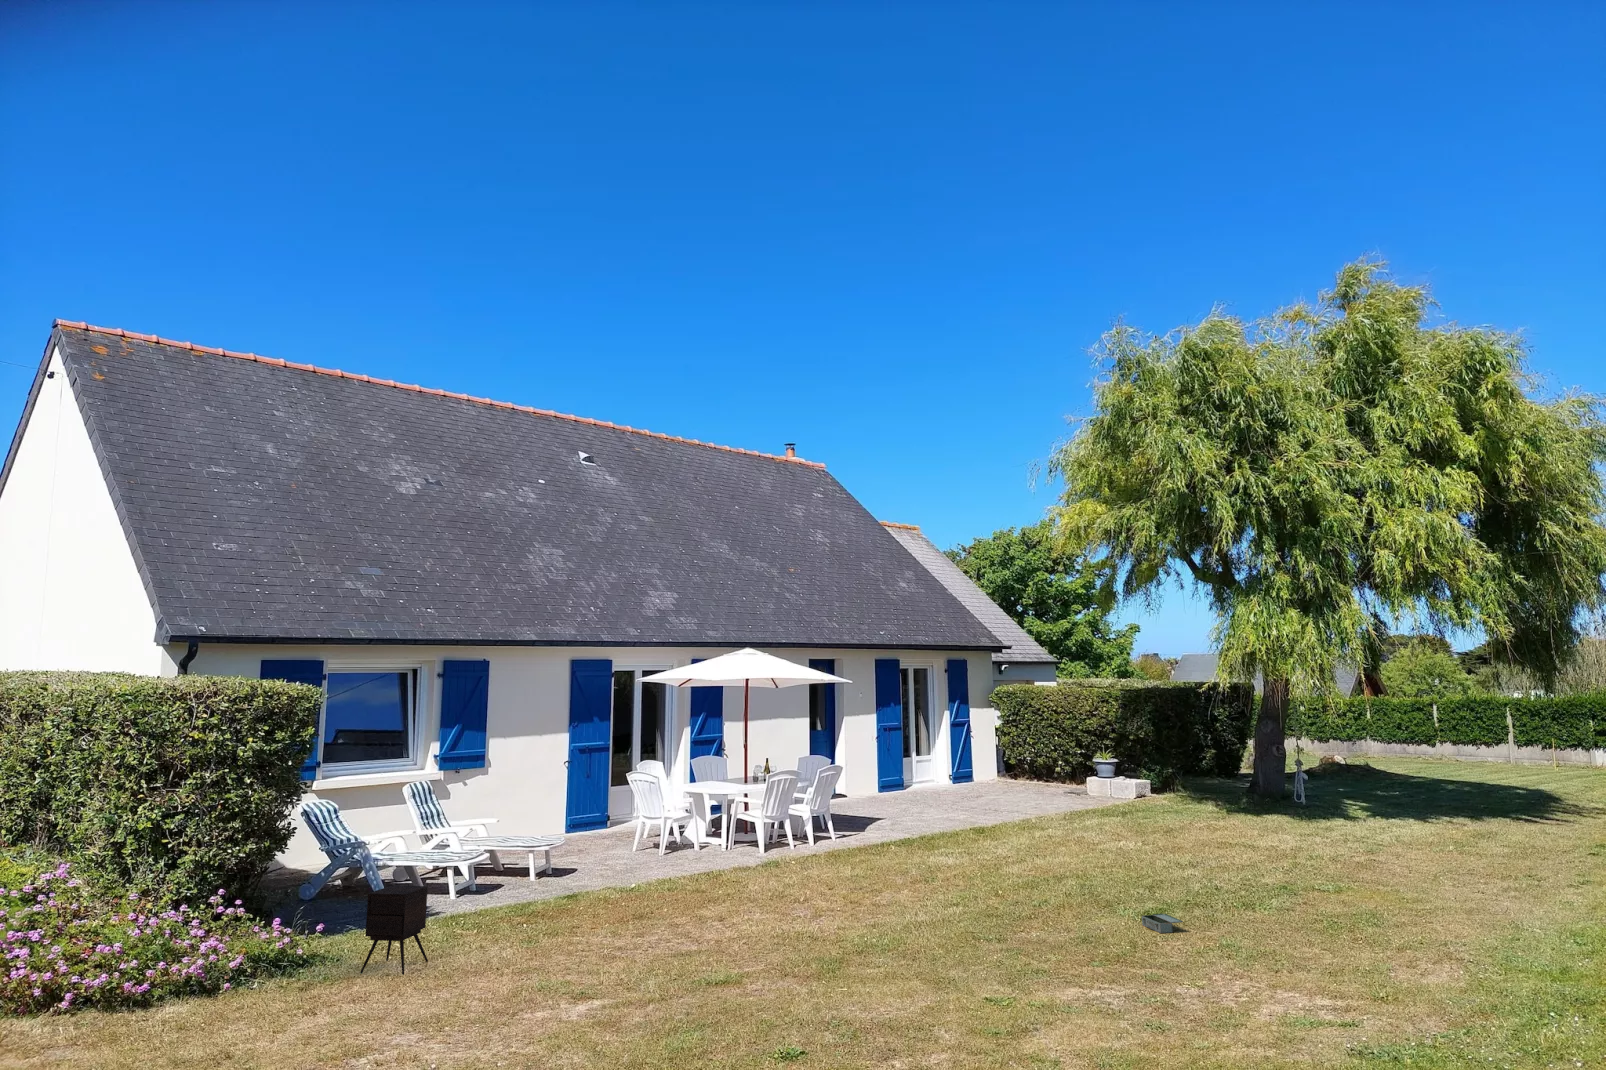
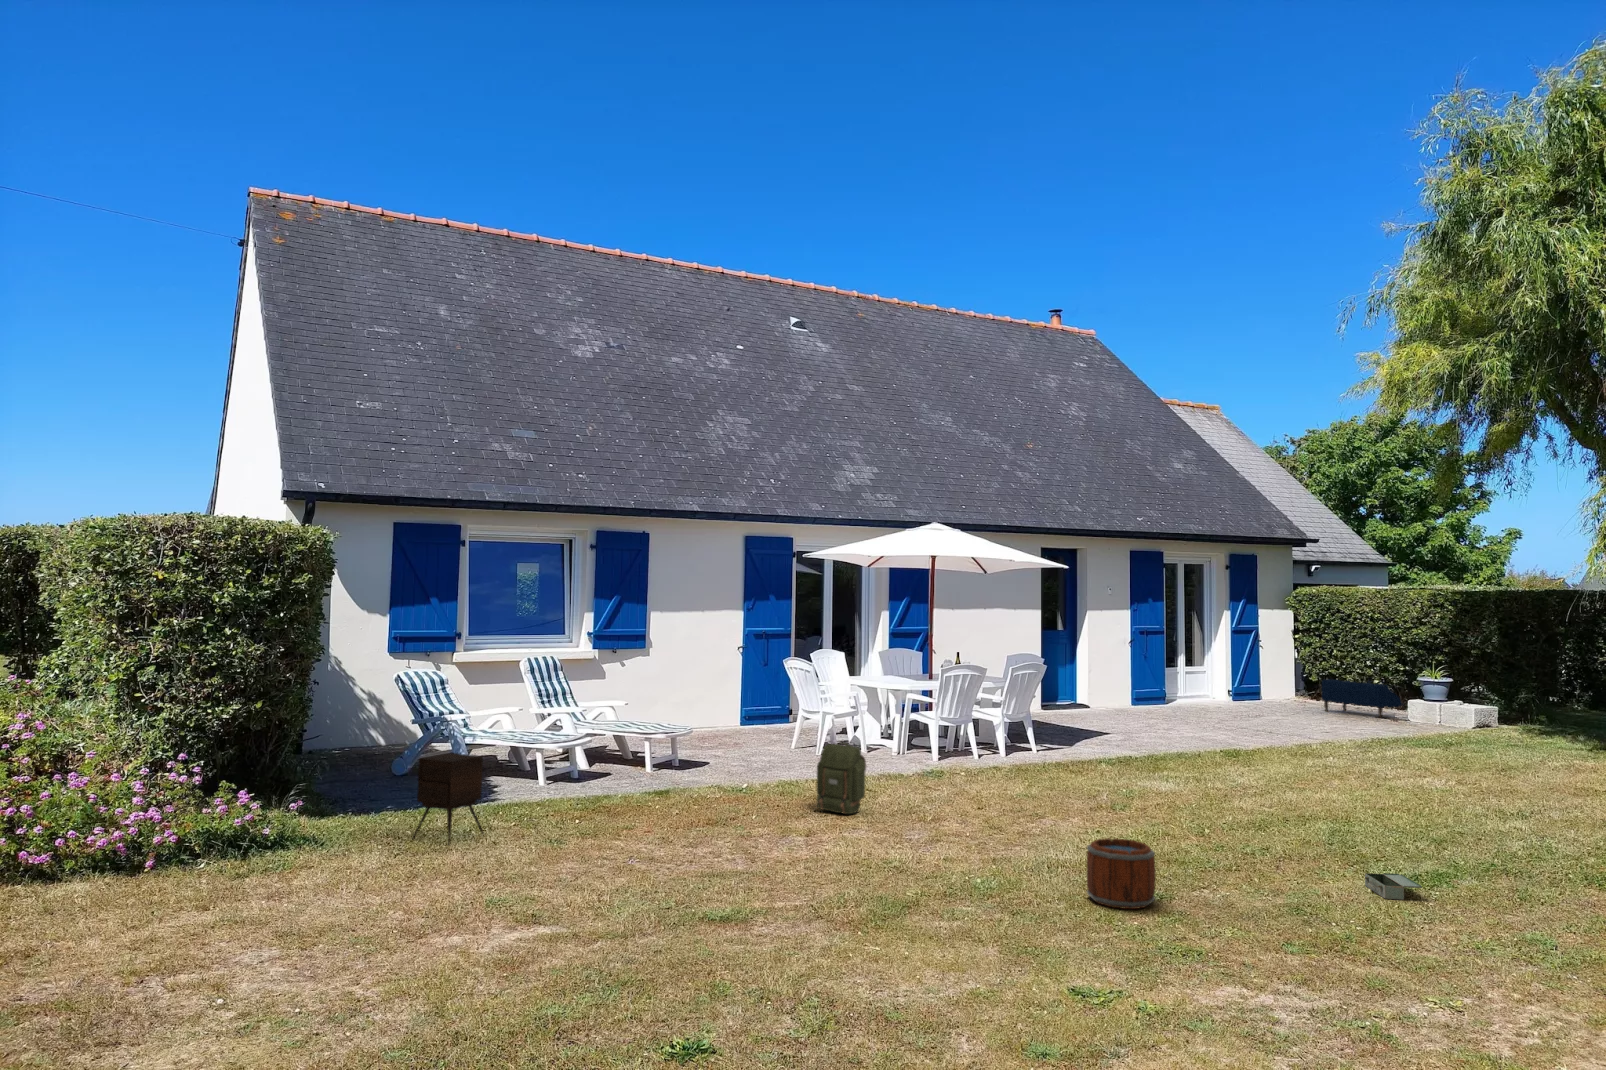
bench: none [1020,761,1081,791] -> present [1322,680,1404,718]
backpack: none [705,846,747,909] -> present [817,743,866,814]
bucket: none [967,907,1019,962] -> present [1087,838,1156,909]

